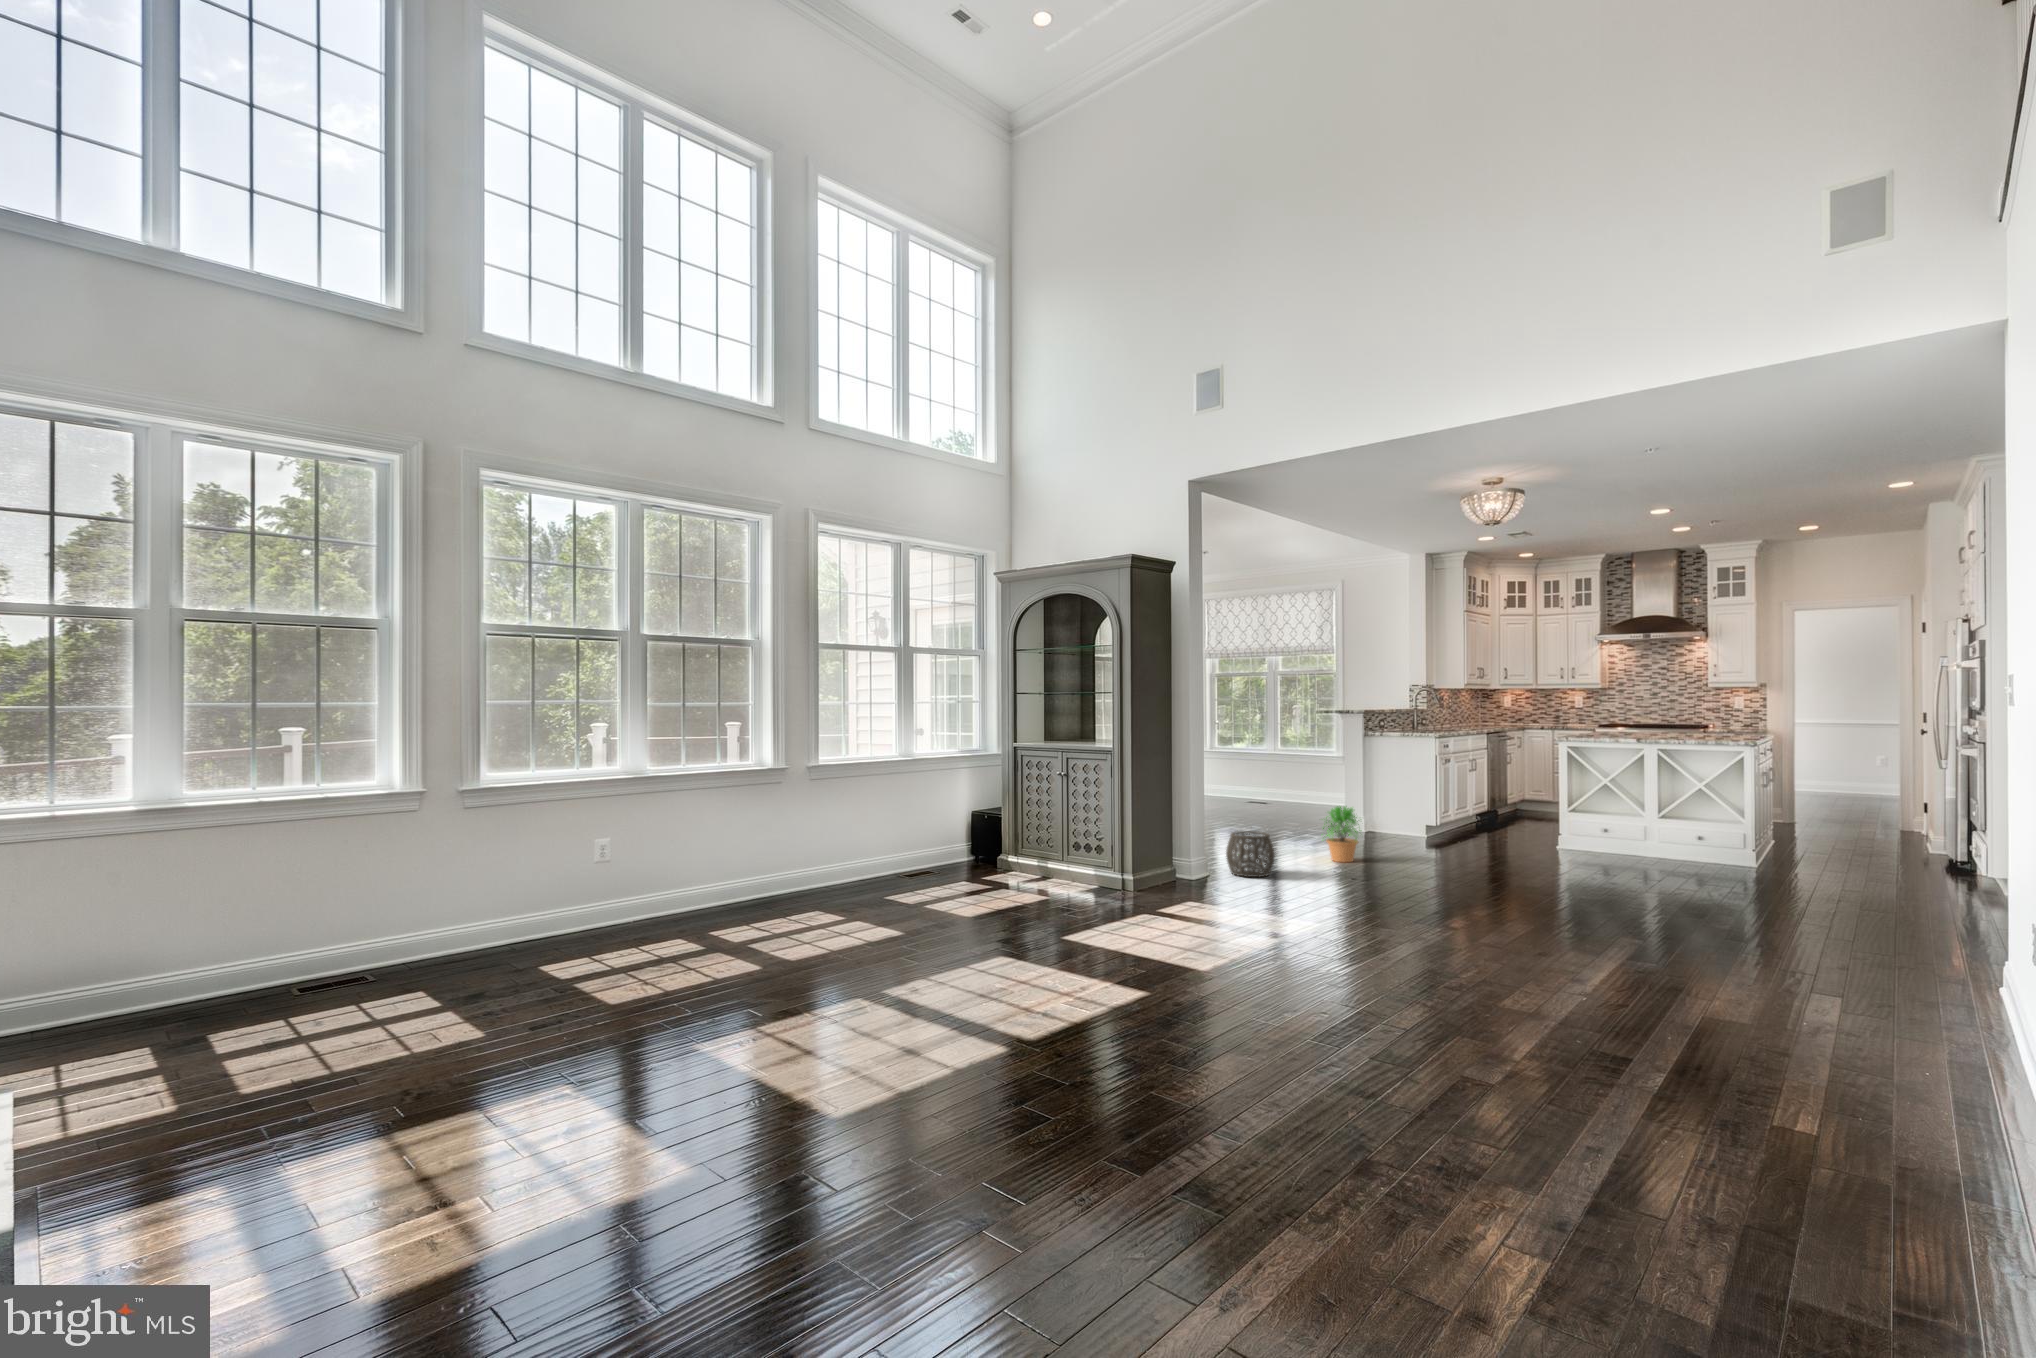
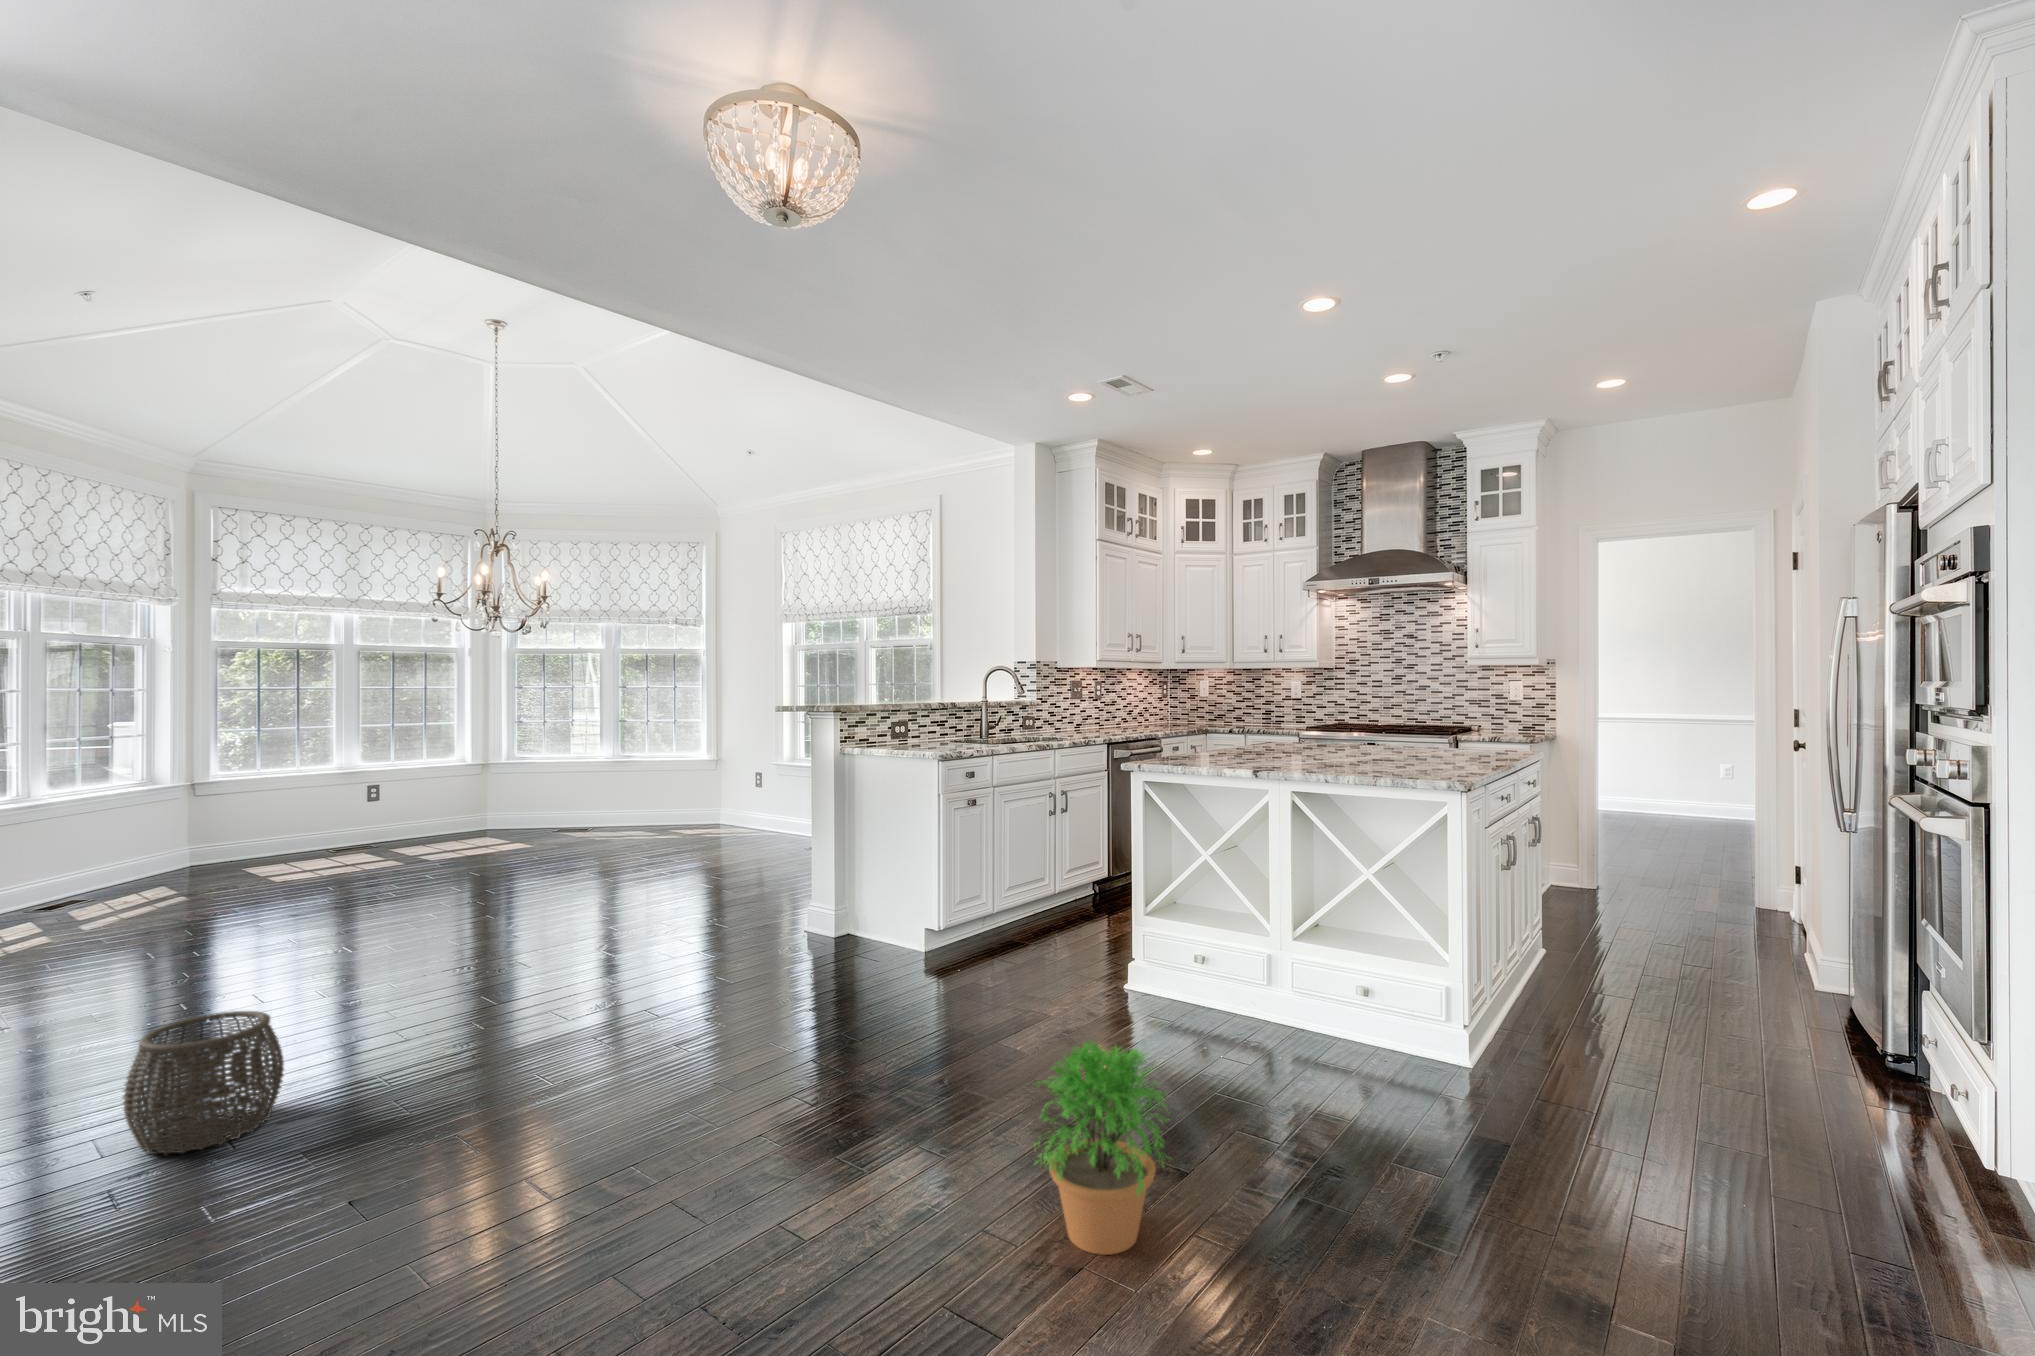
potted plant: present [1323,806,1361,862] -> present [1036,1041,1170,1255]

